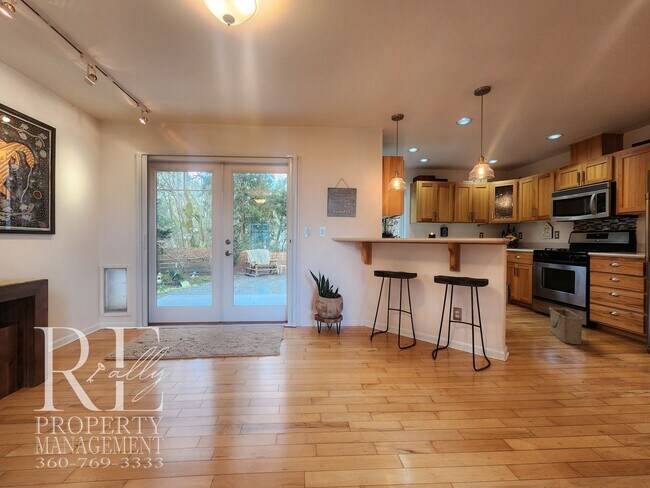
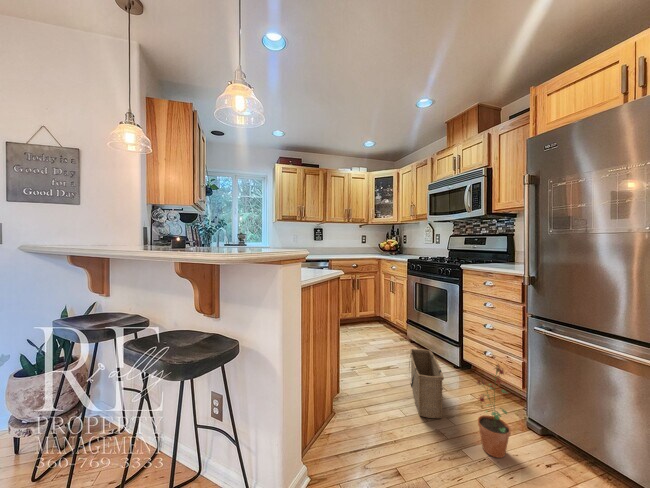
potted plant: none [609,308,637,360] -> present [477,365,511,458]

